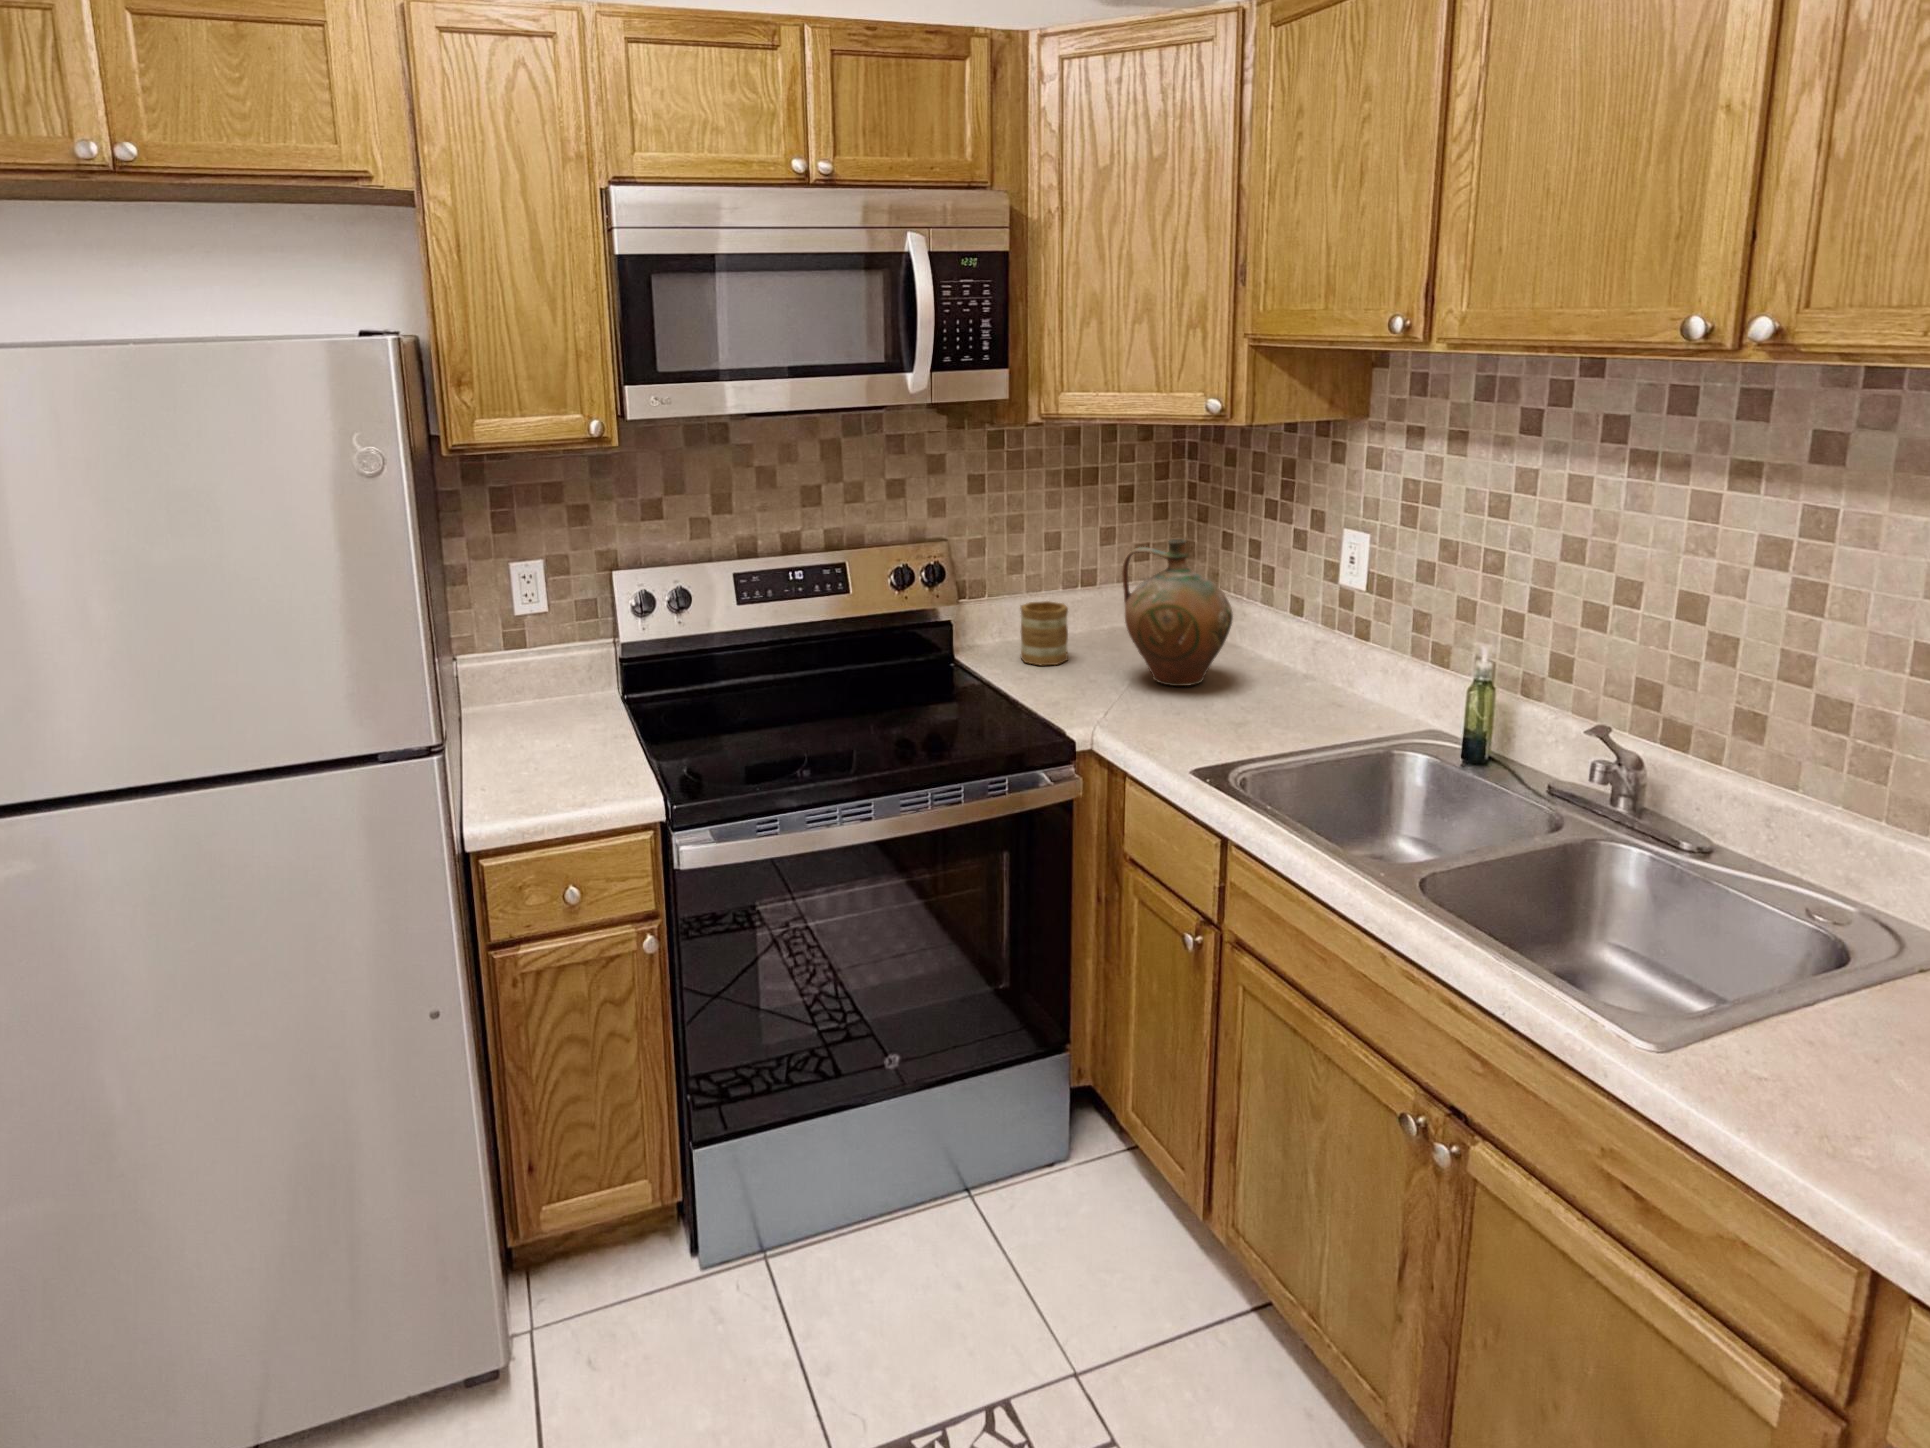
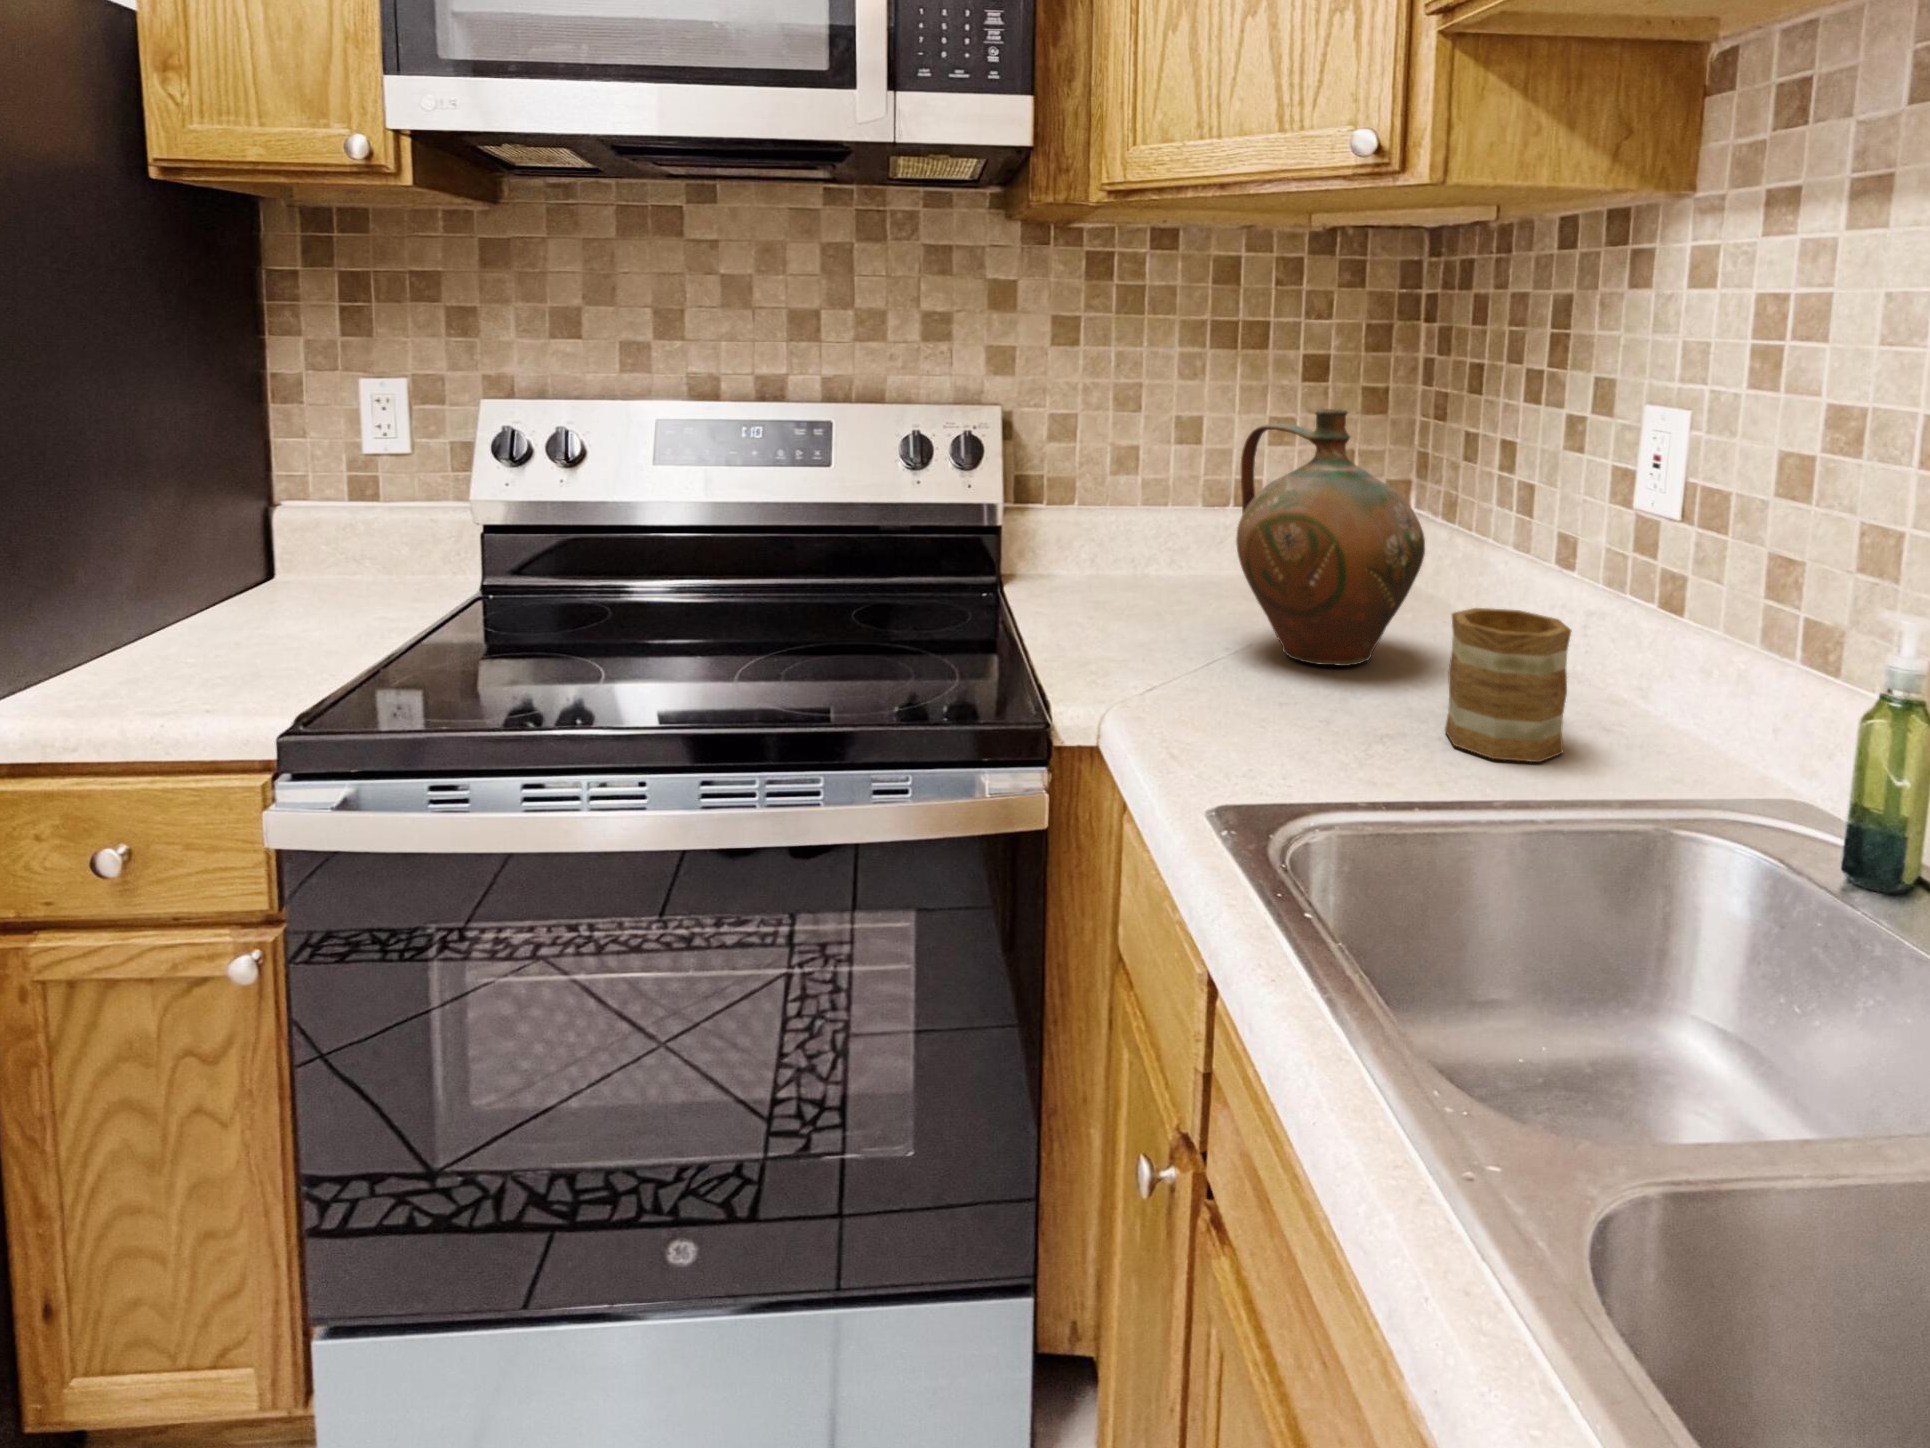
mug: present [1020,601,1068,665] -> present [1445,608,1571,762]

